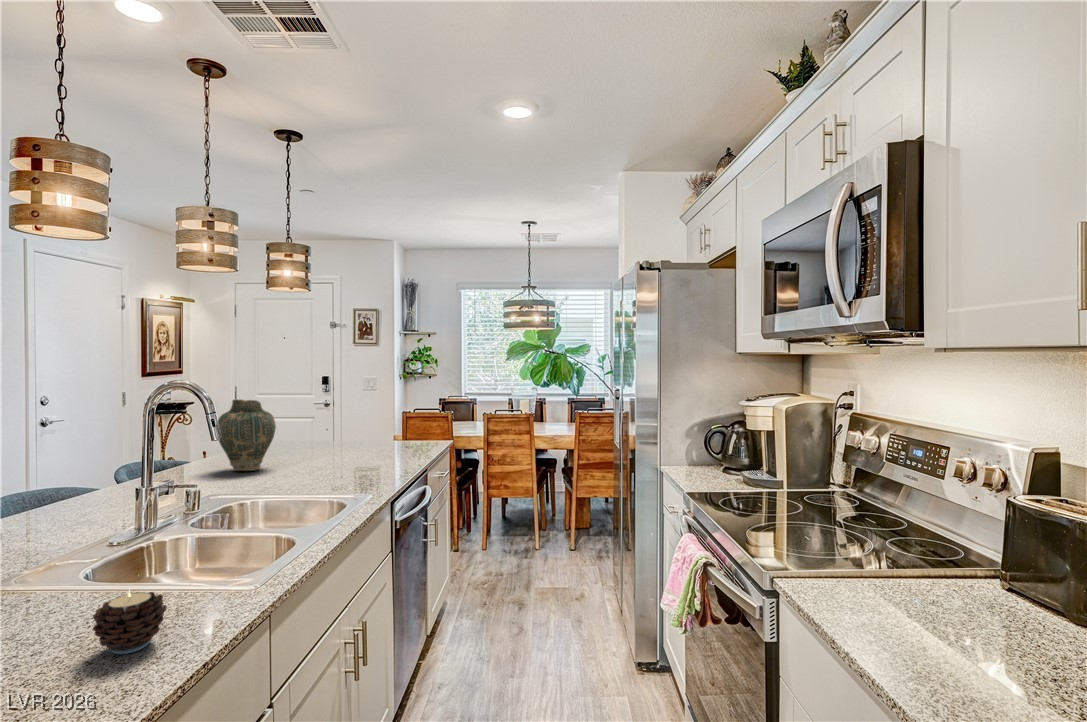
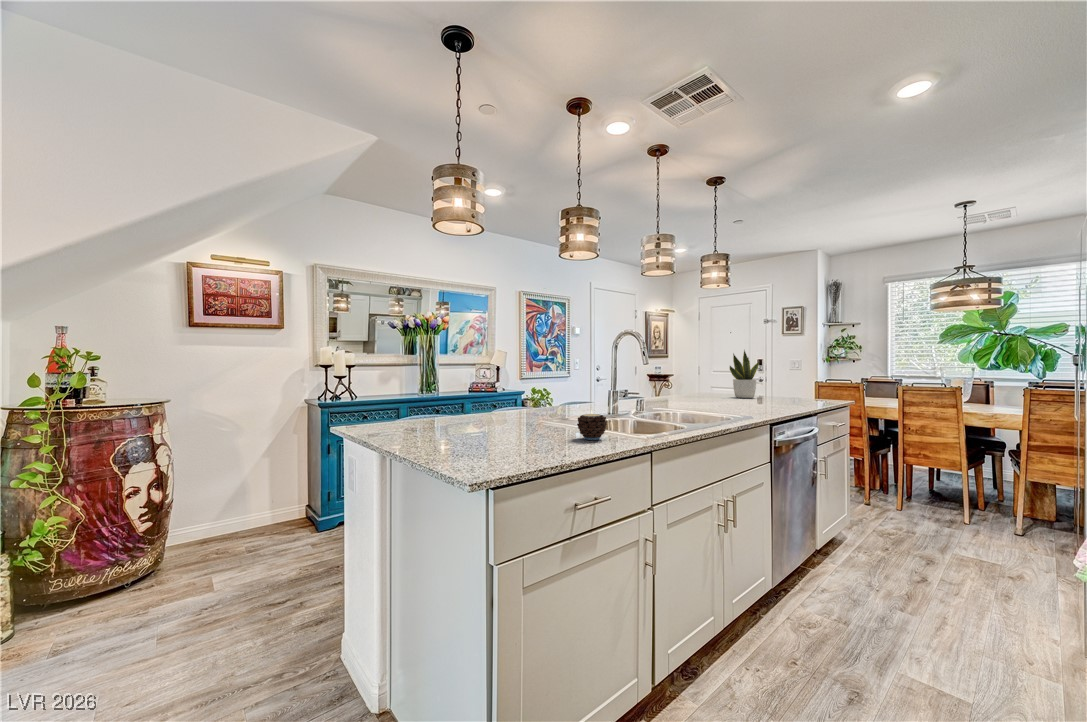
potted plant: none [312,381,351,450] -> present [730,350,759,398]
vase: present [218,399,276,471] -> none [664,355,700,401]

